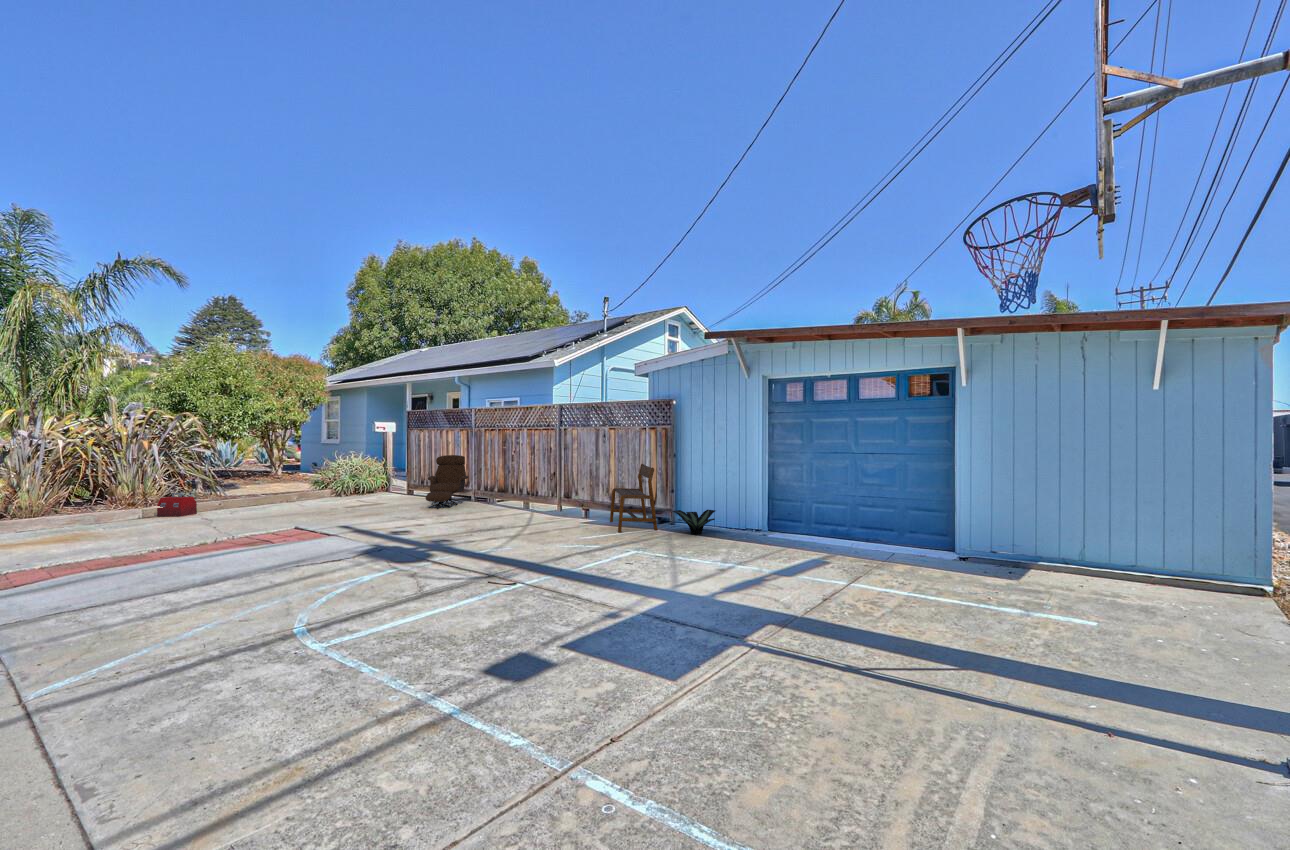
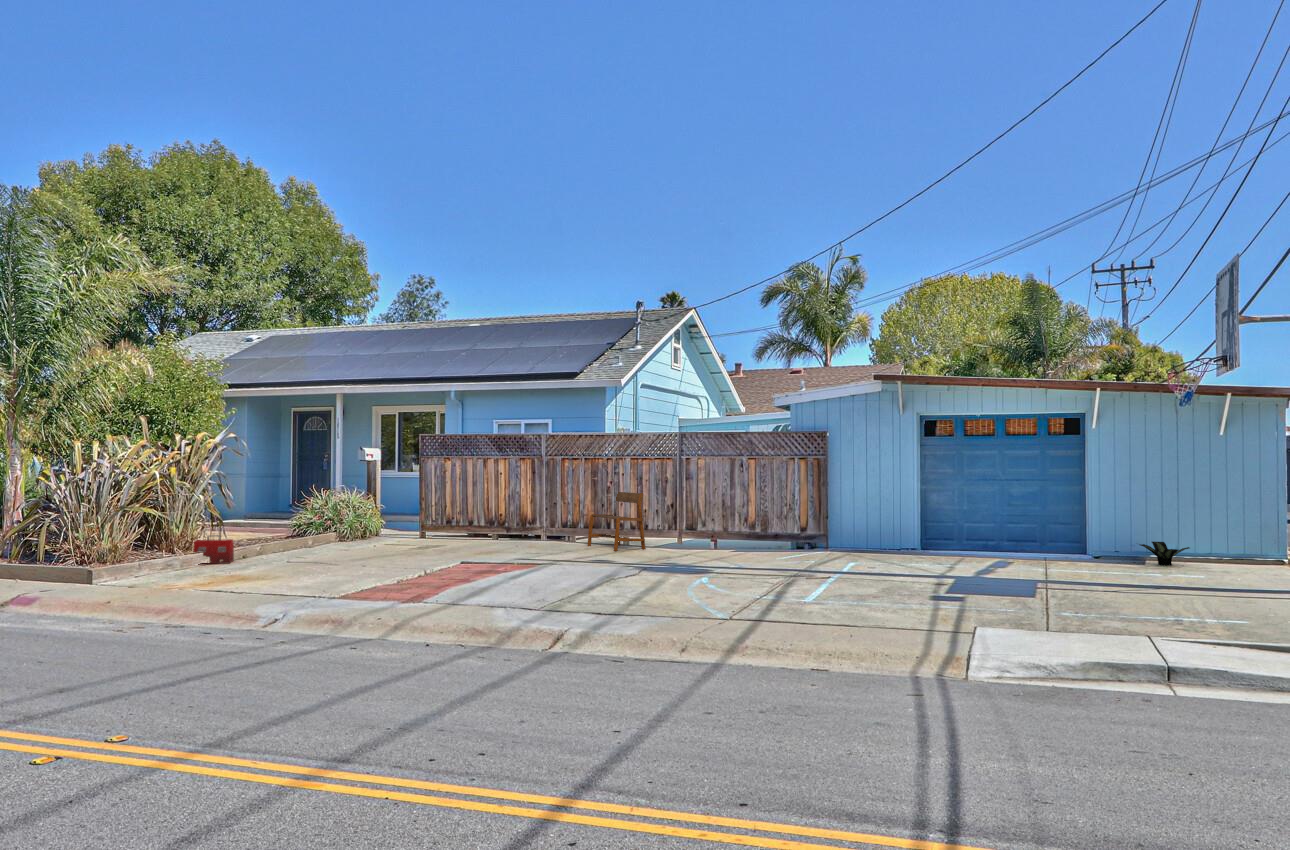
lounge chair: present [426,455,468,509] -> none [492,488,538,548]
bench: present [610,464,658,532] -> present [588,492,645,551]
potted plant: present [673,510,715,535] -> present [1139,542,1189,565]

